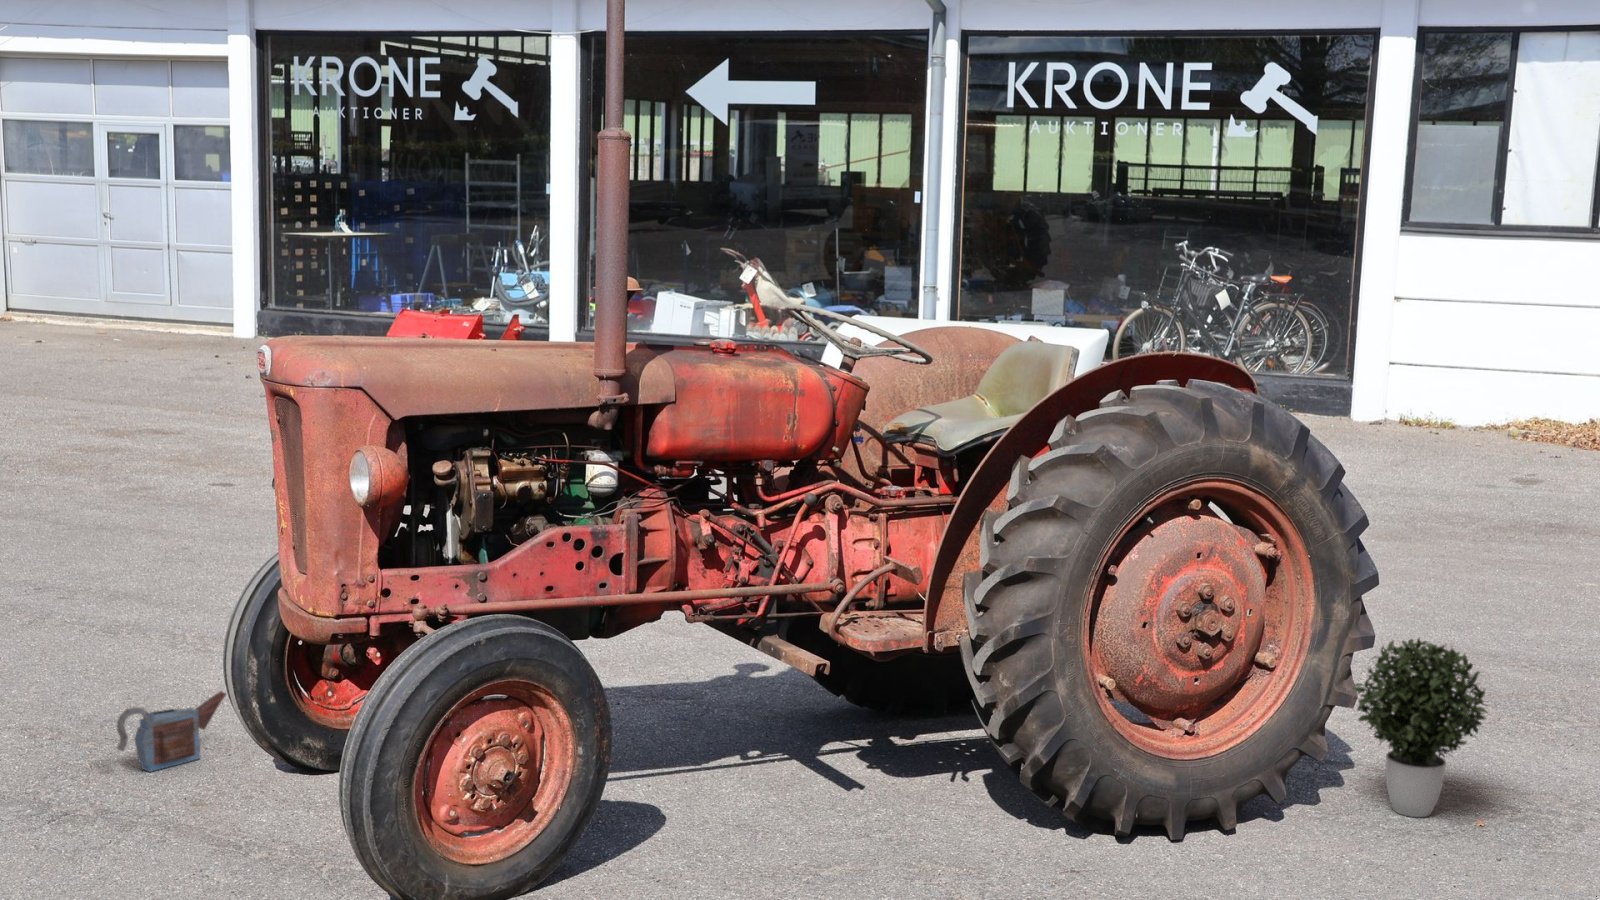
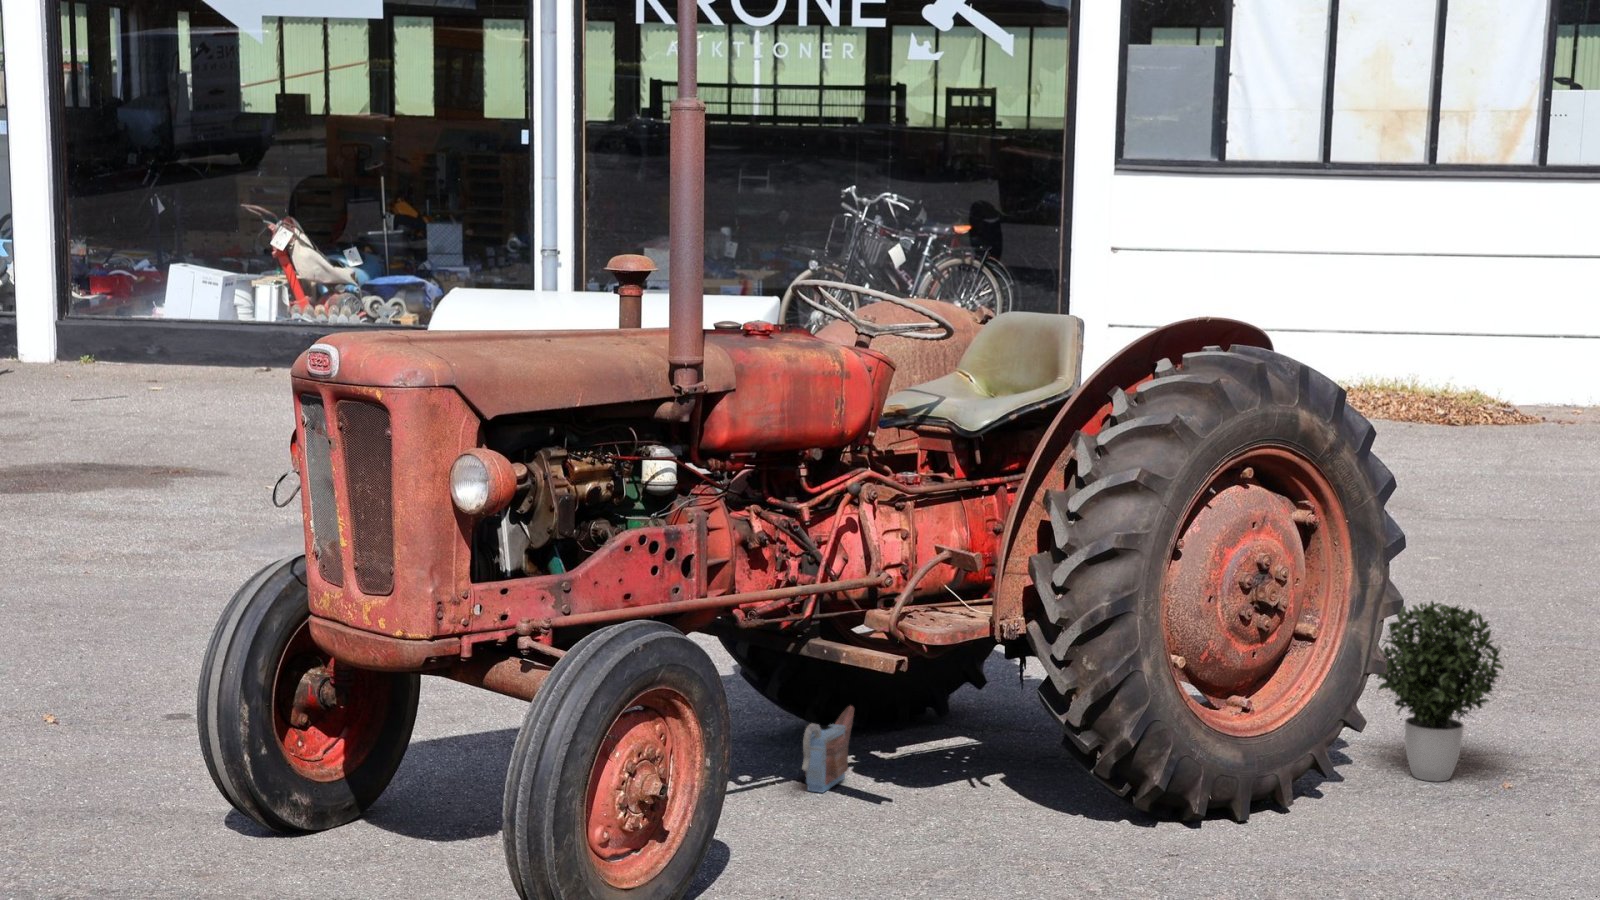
watering can: present [117,691,226,772] -> present [802,706,854,793]

